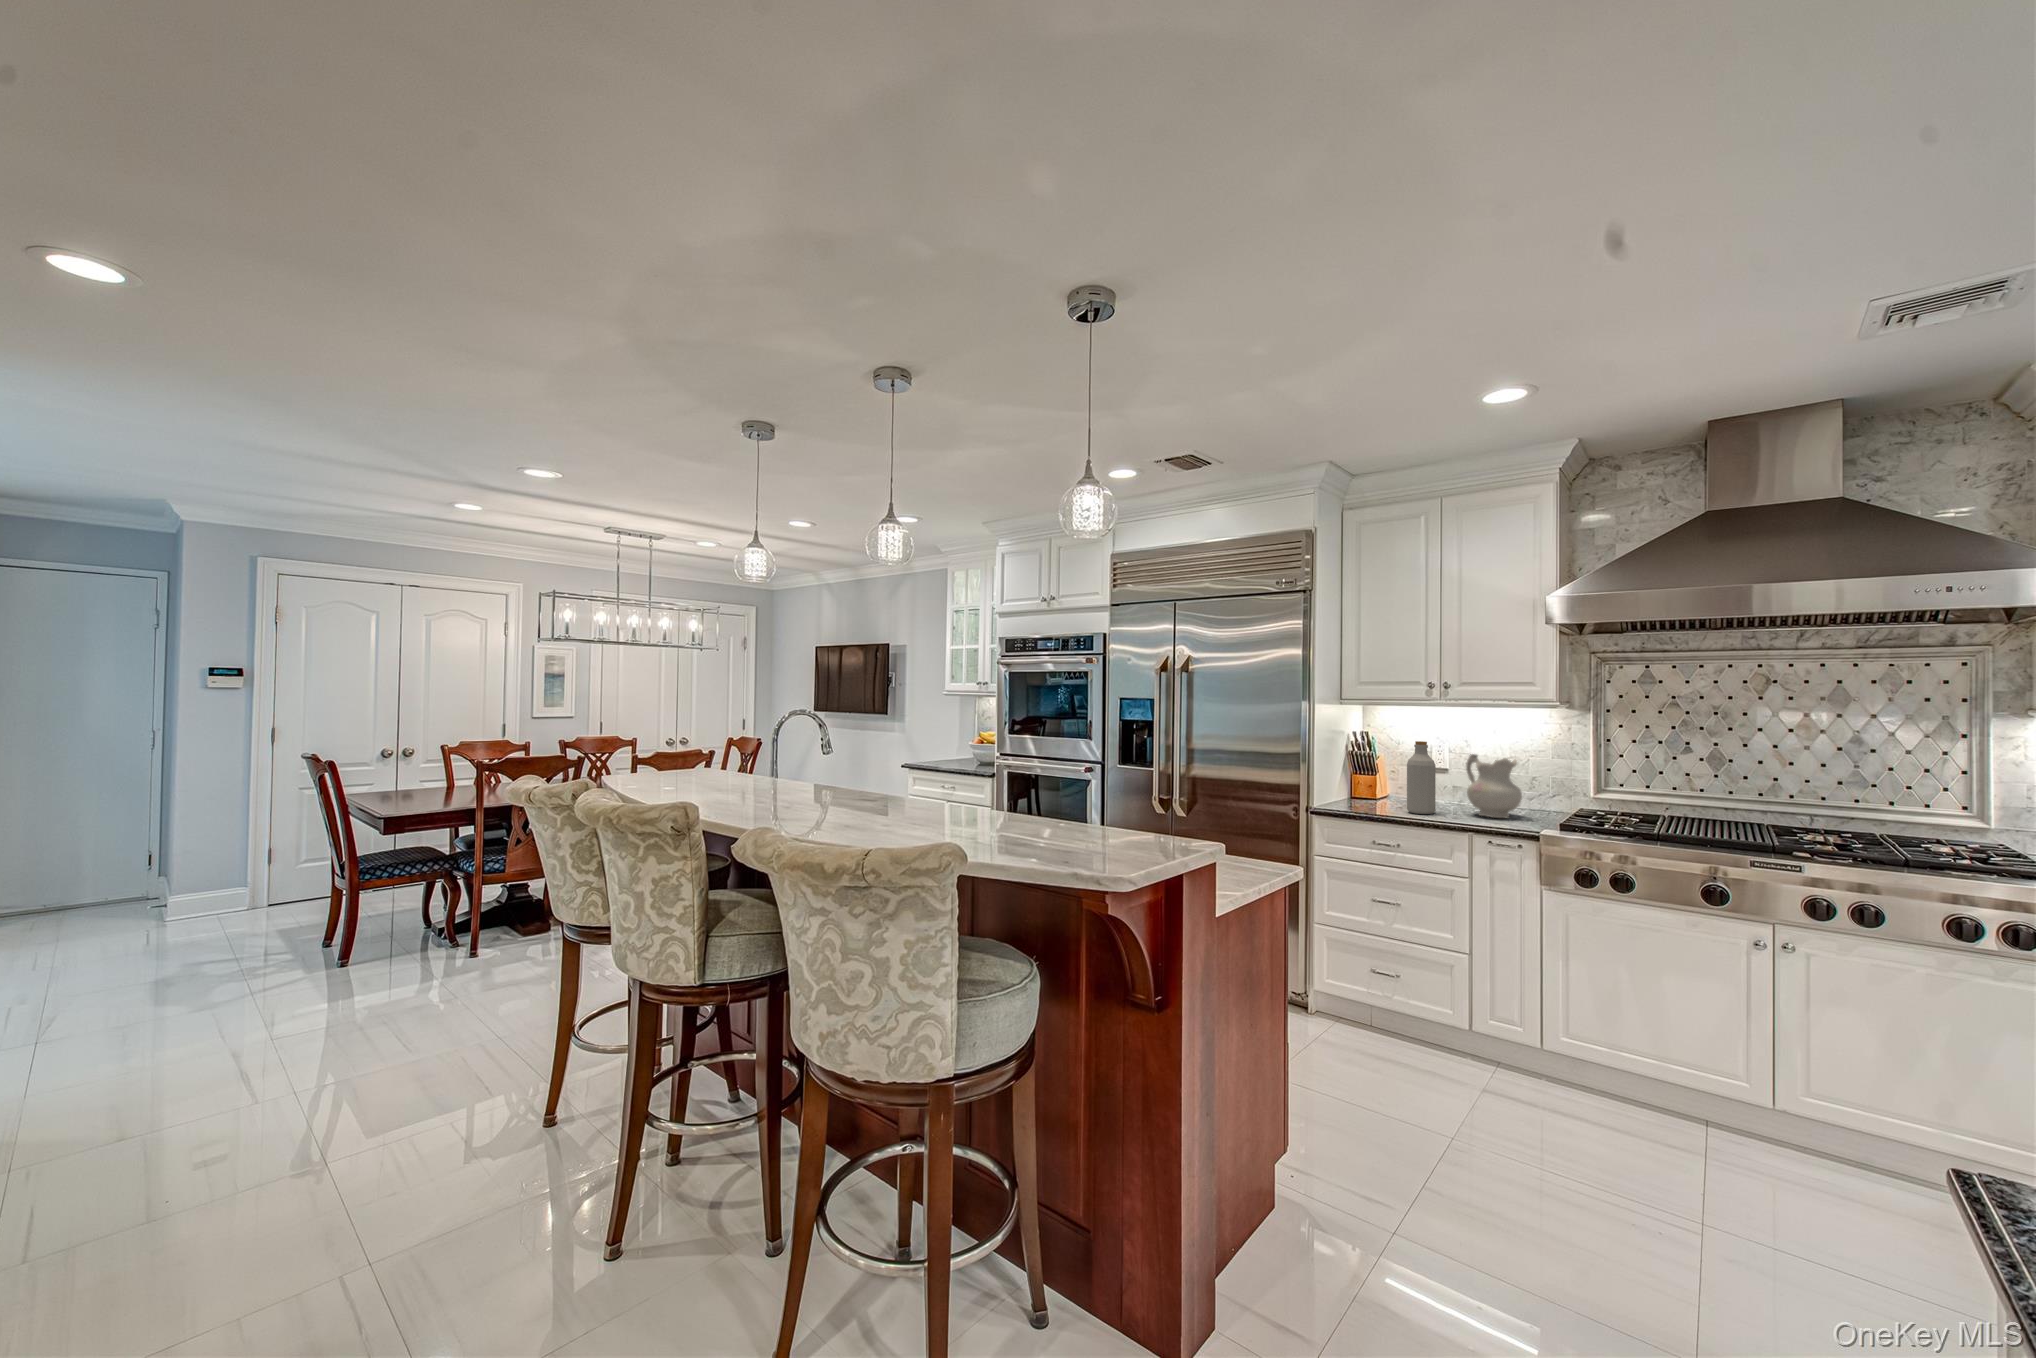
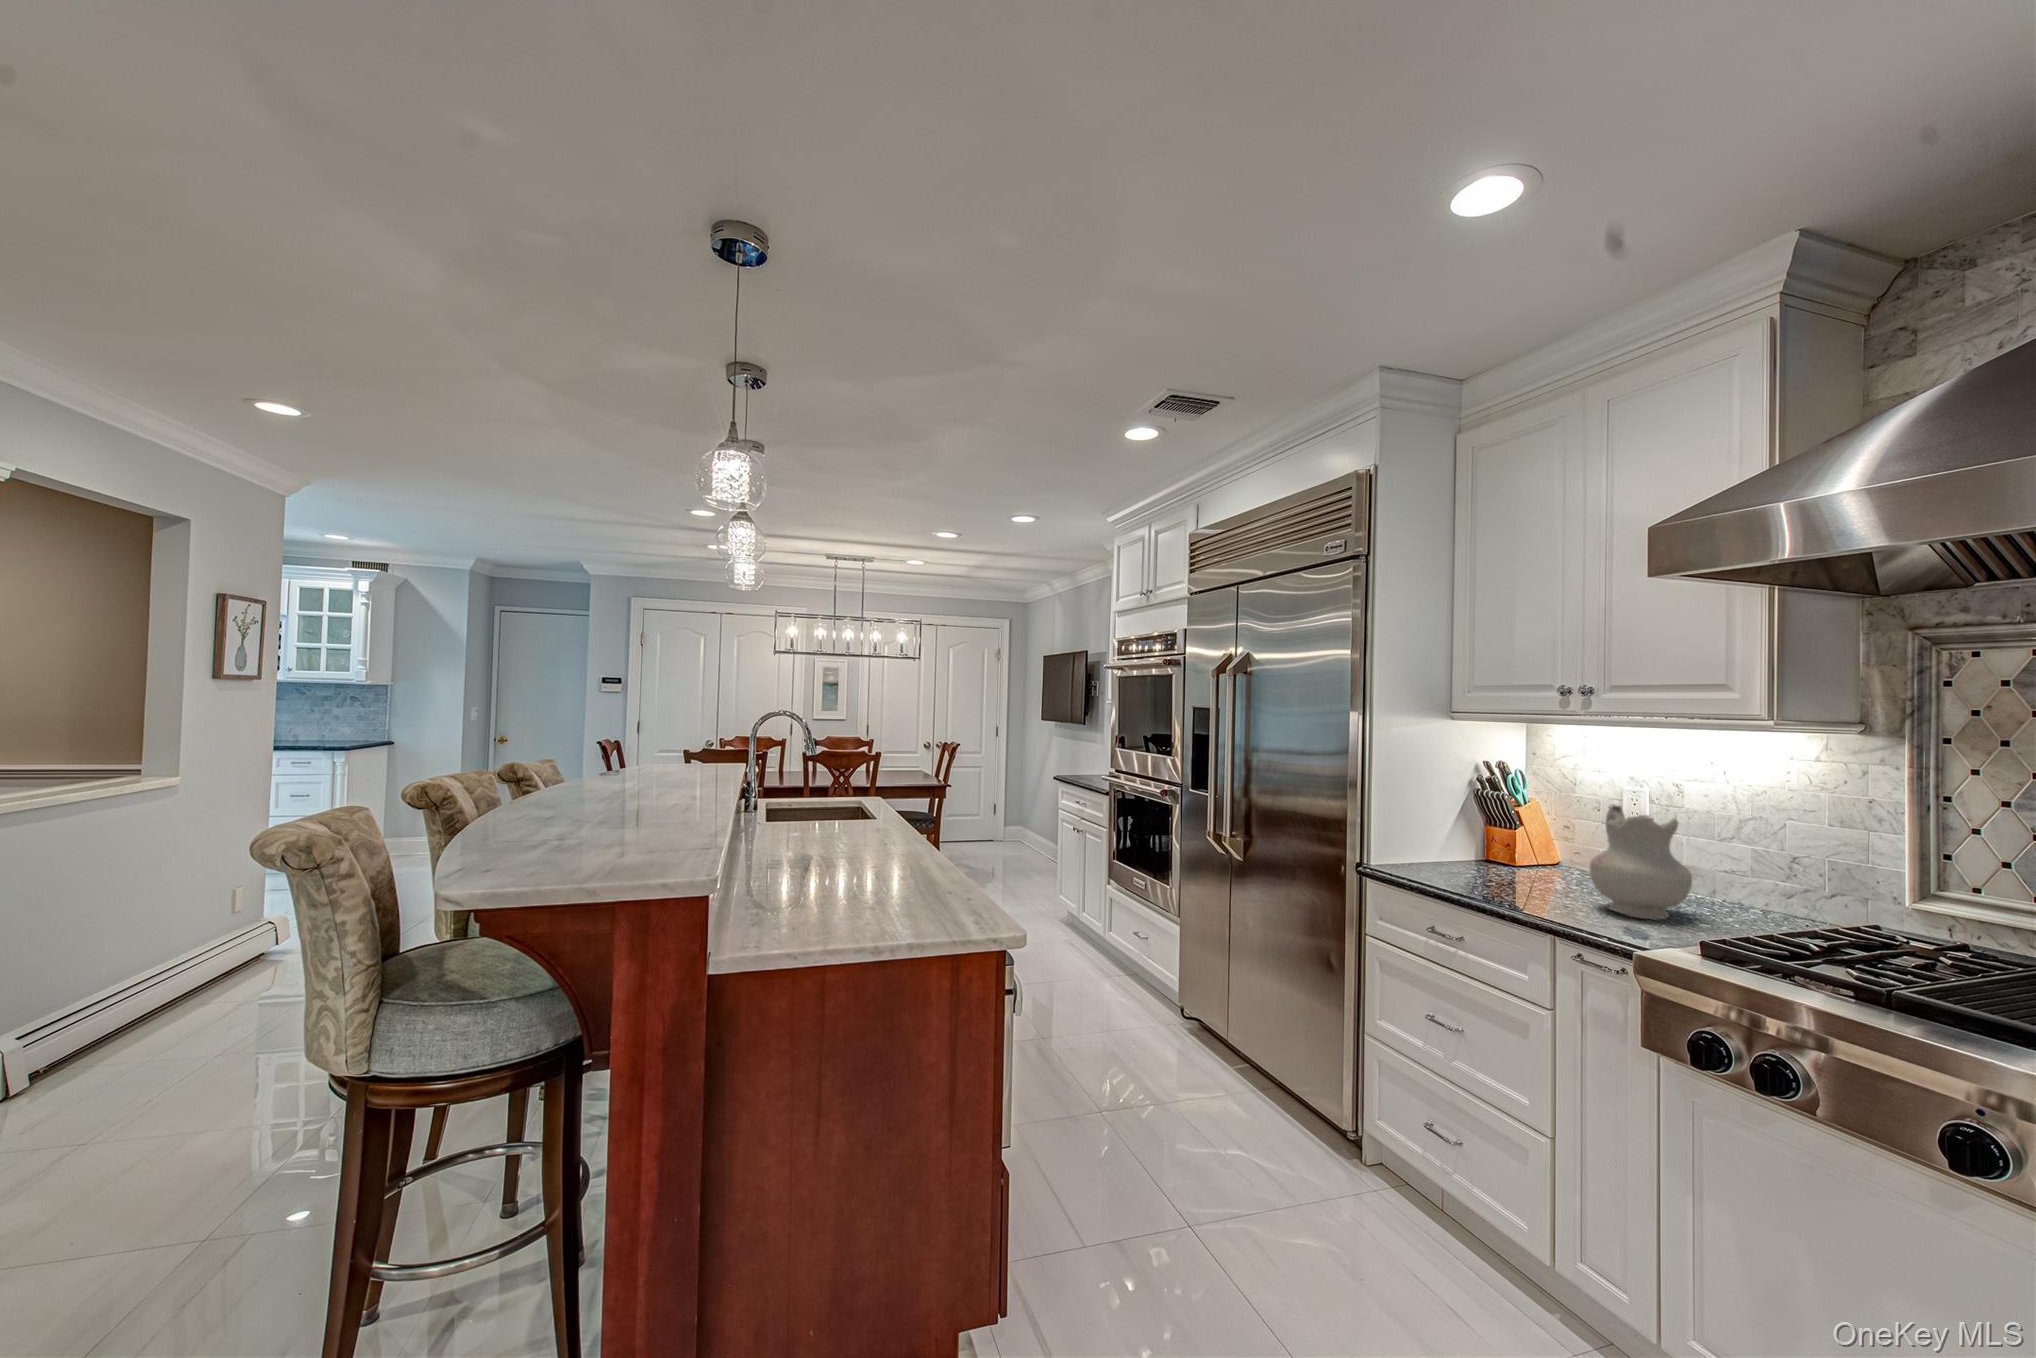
bottle: present [1407,741,1436,814] -> none [1496,778,1544,895]

